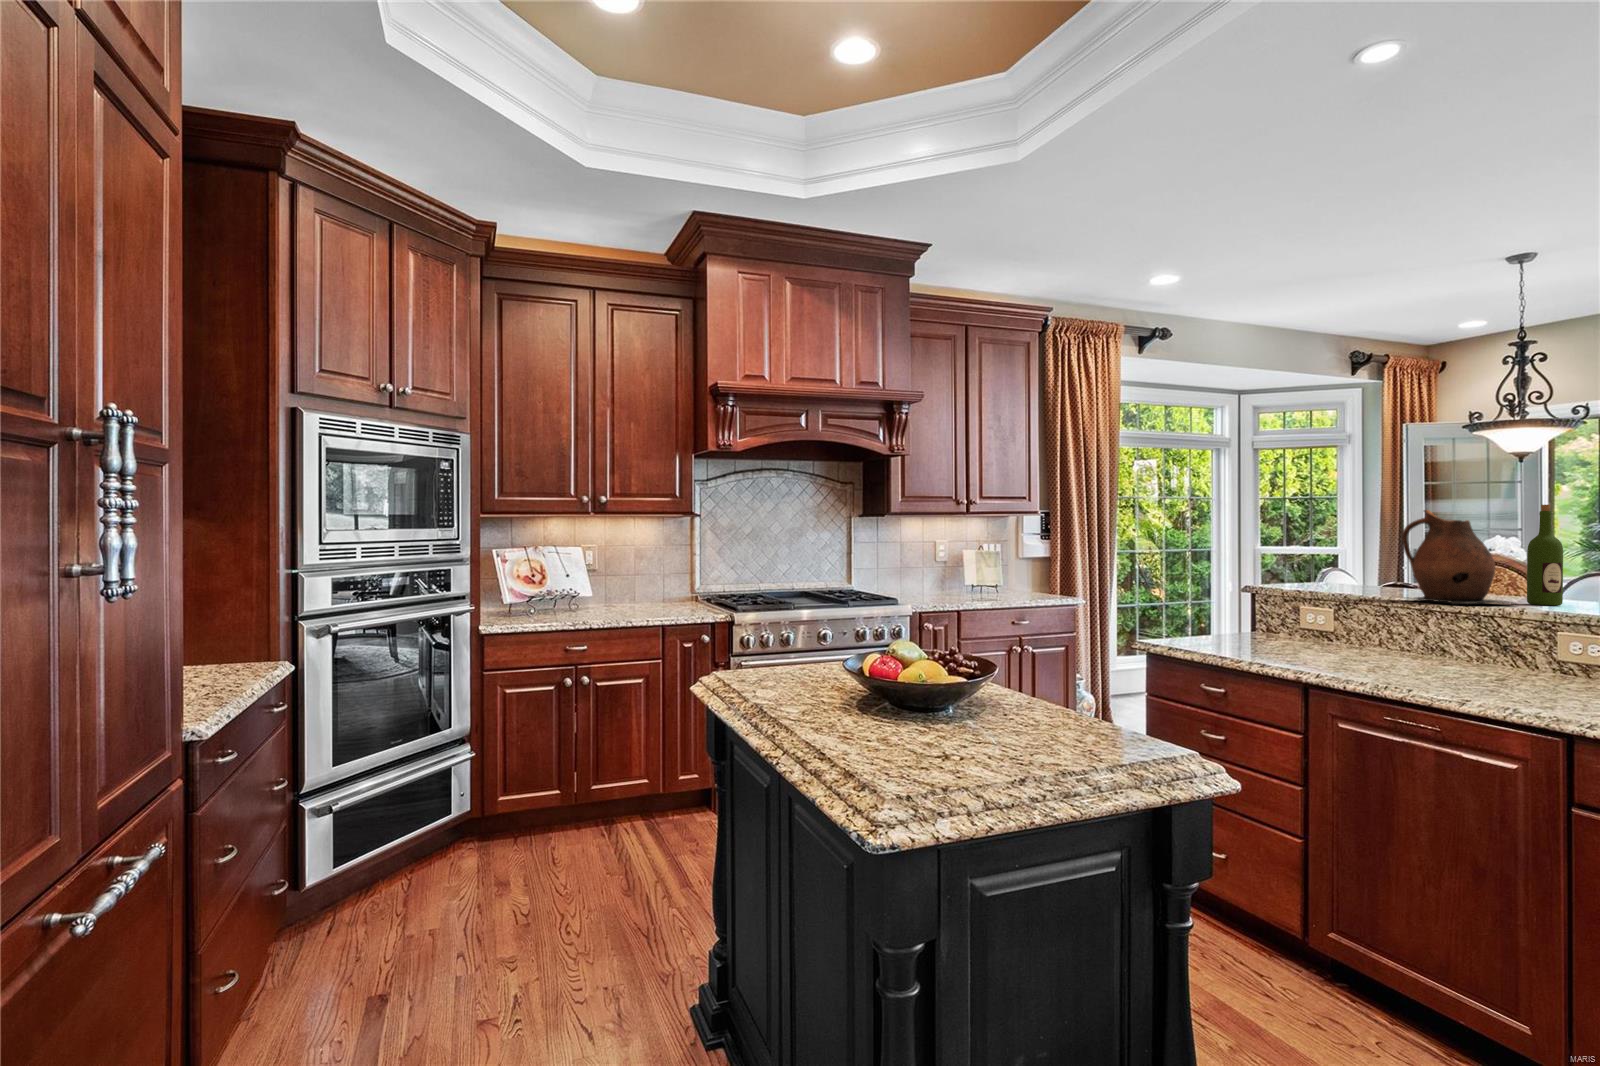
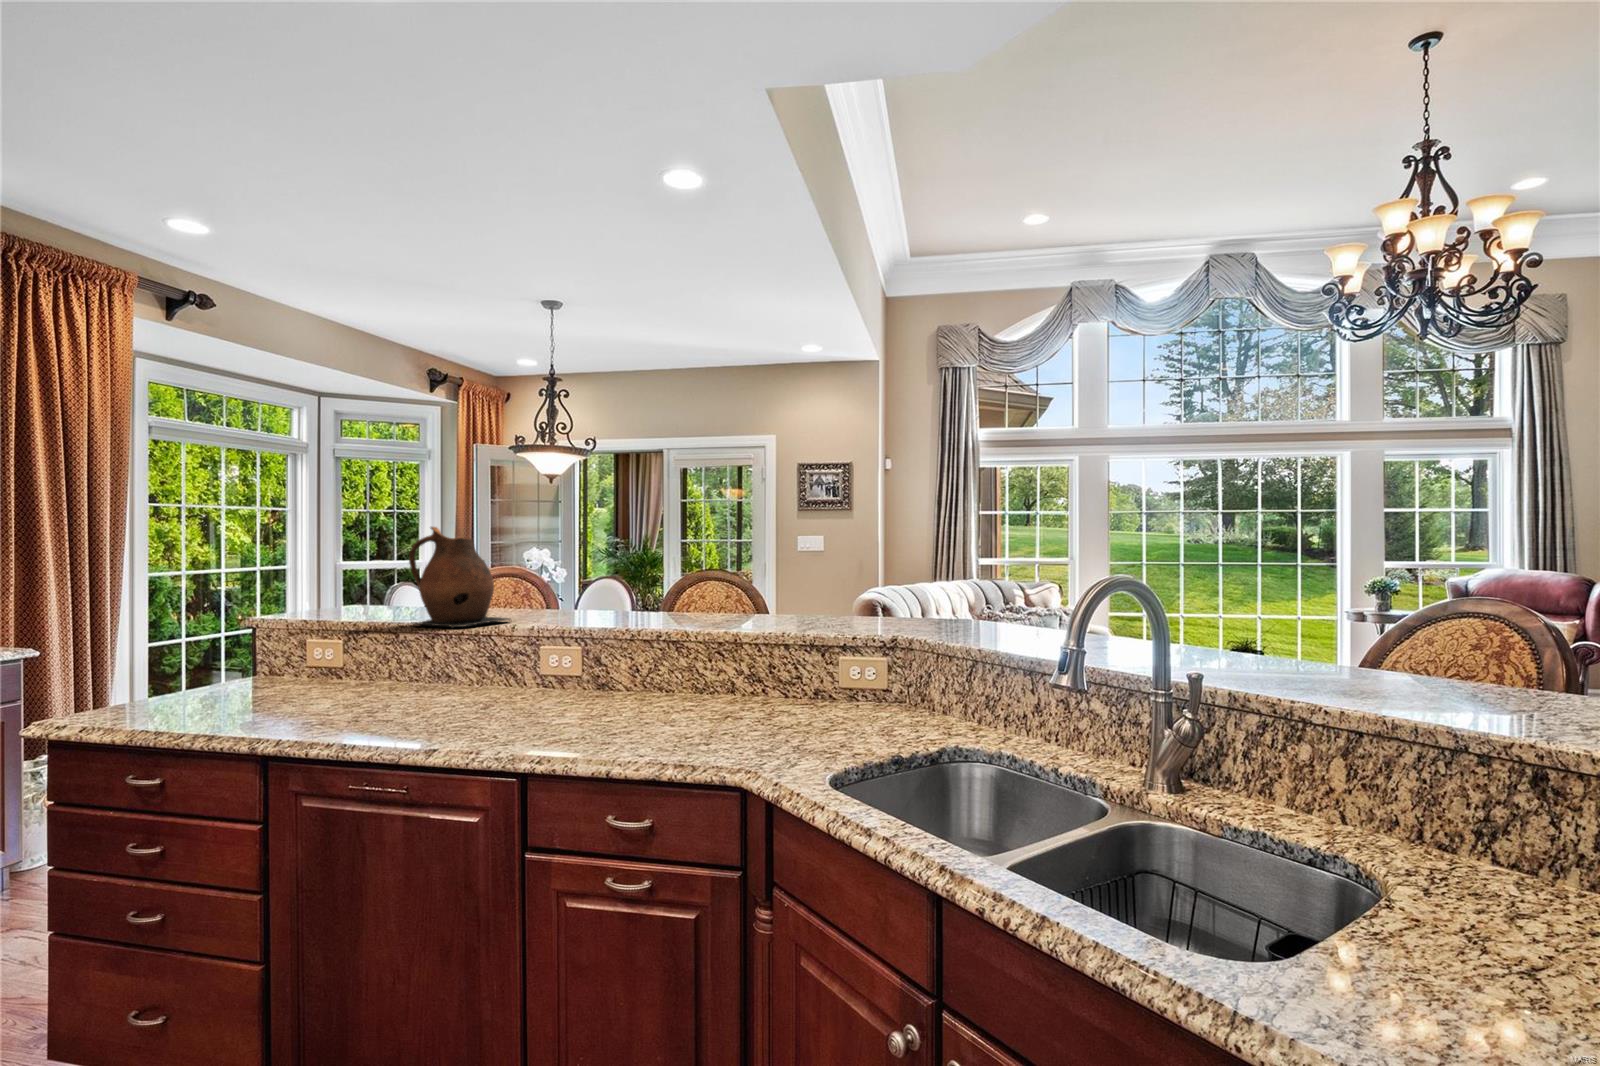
wine bottle: present [1527,505,1563,605] -> none [524,523,550,618]

